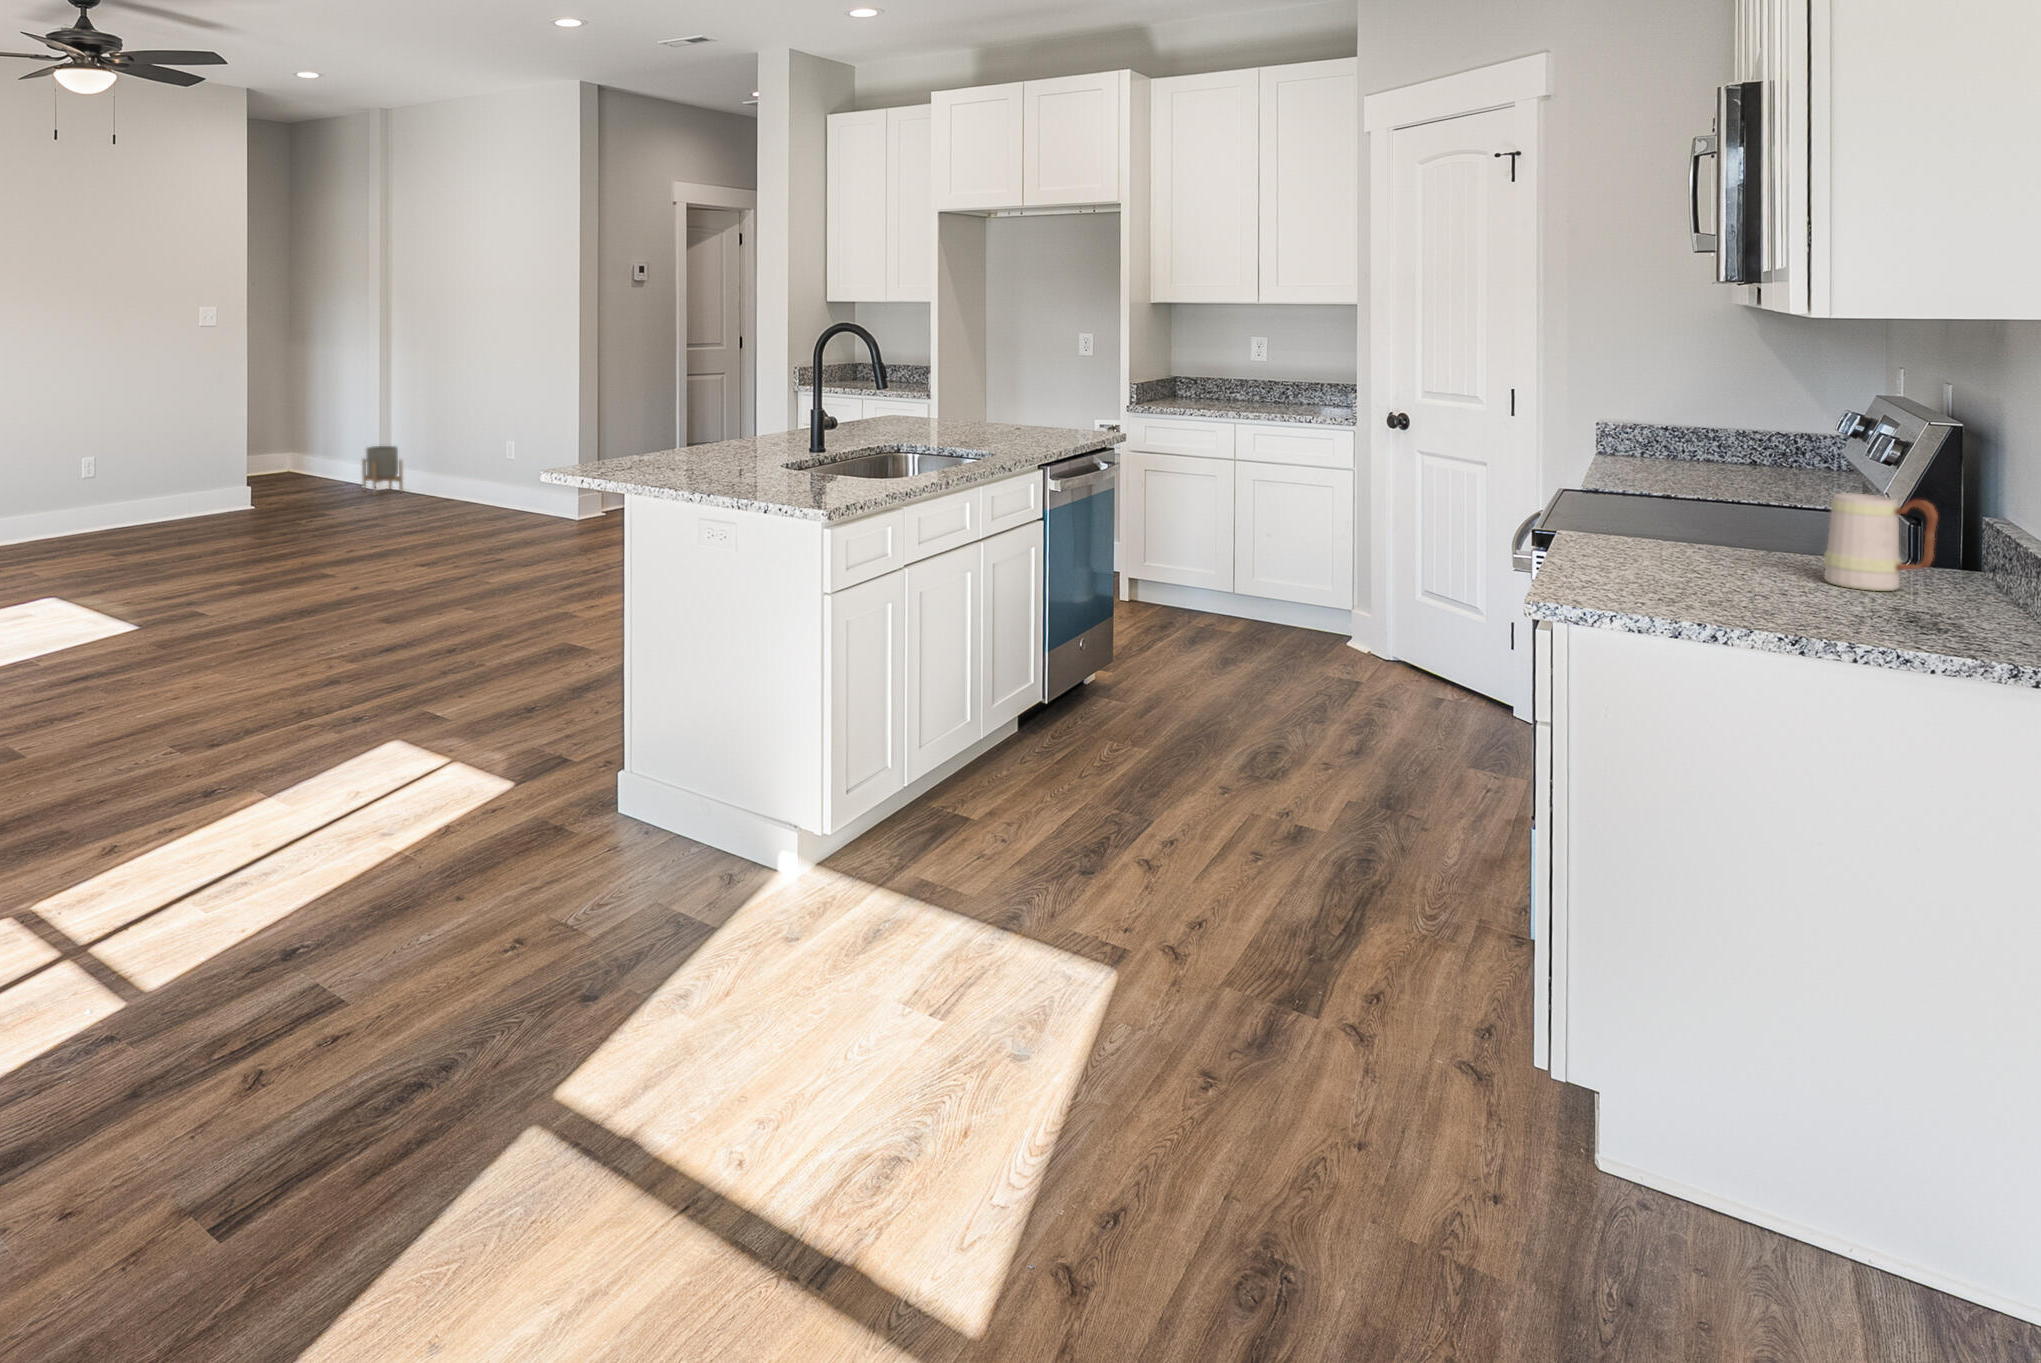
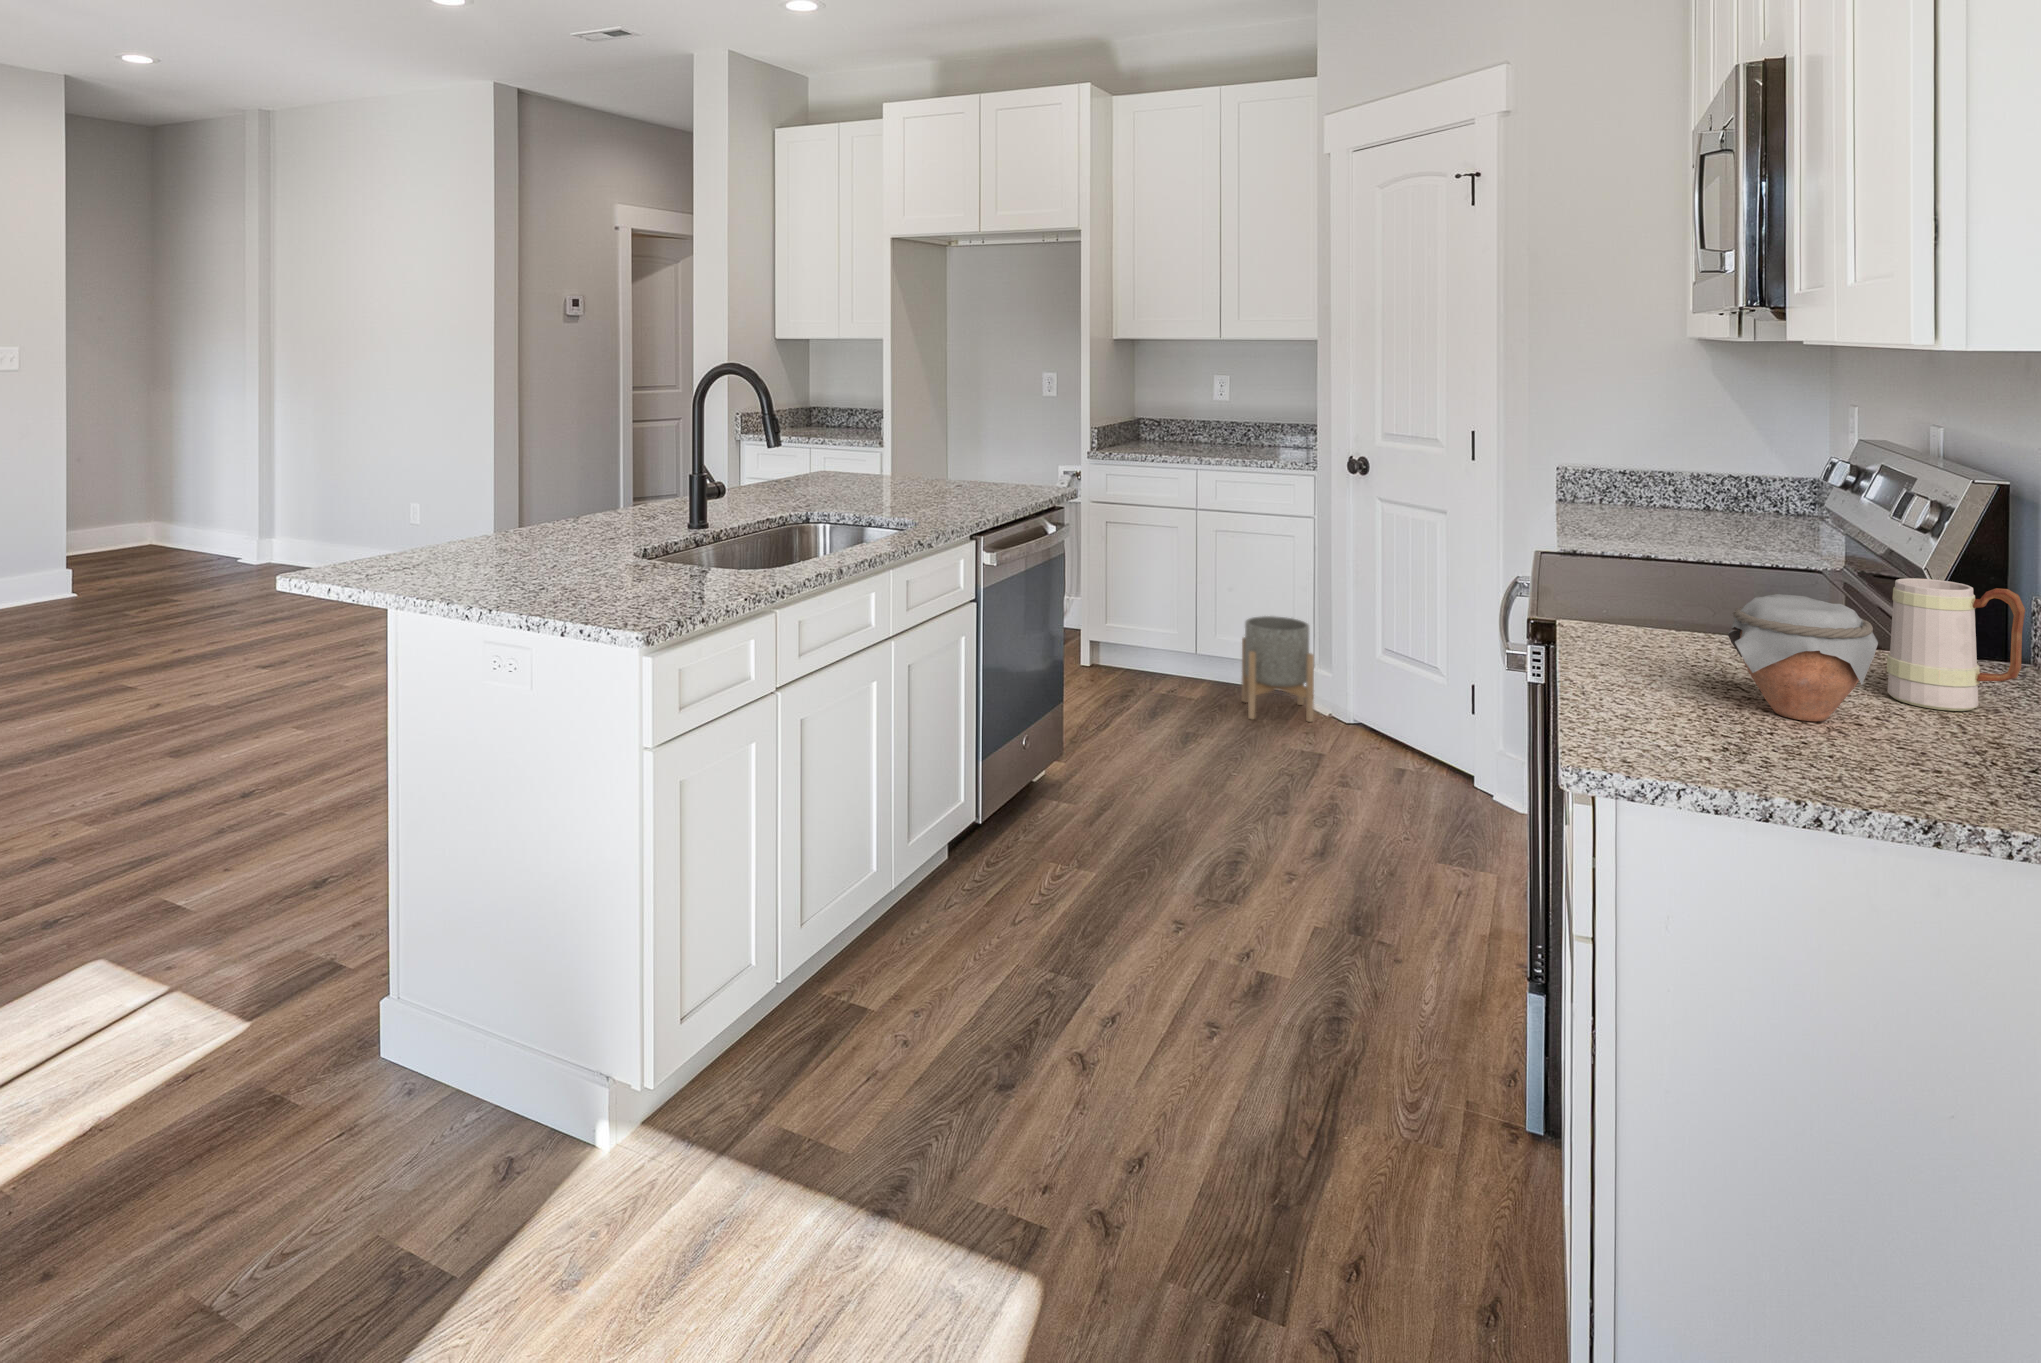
planter: present [362,446,403,494] -> present [1241,616,1314,722]
jar: none [1680,500,1802,590] -> present [1728,594,1878,721]

